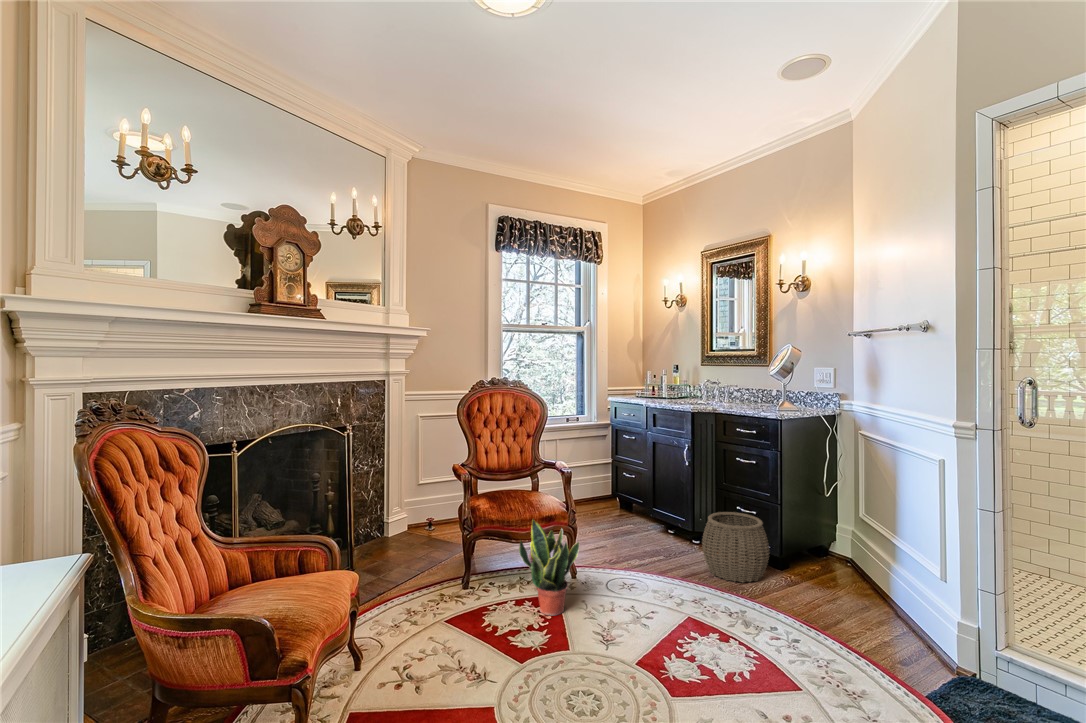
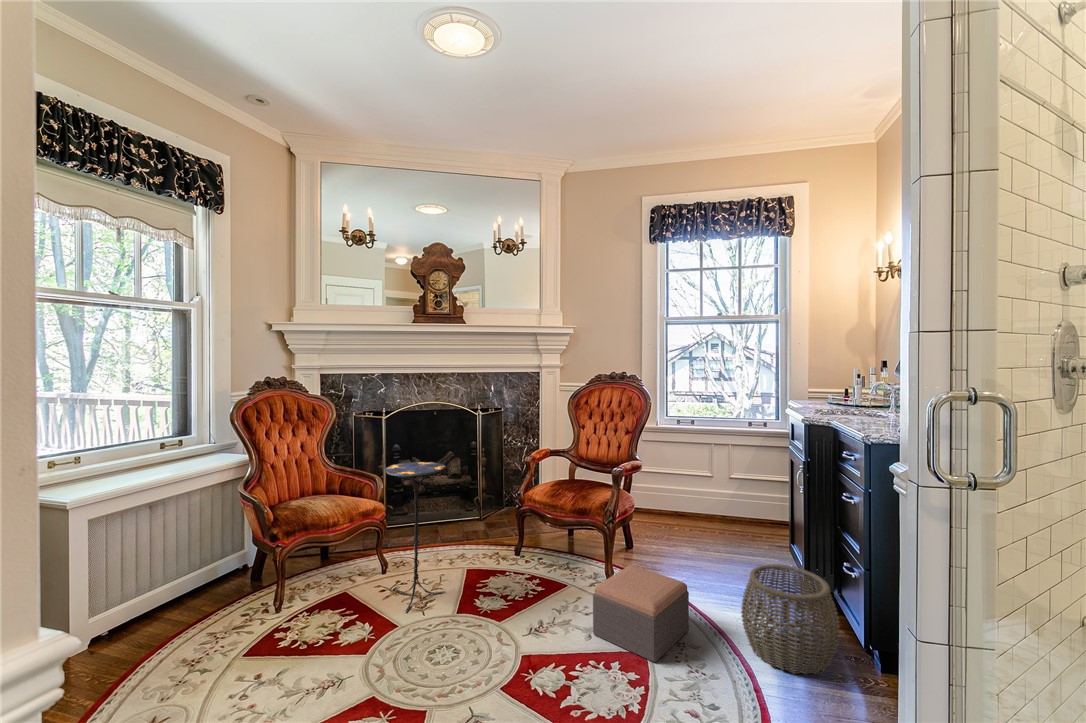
side table: none [414,492,494,688] -> present [385,462,446,611]
potted plant: present [519,519,579,615] -> none [514,502,572,599]
footstool: none [624,546,704,616] -> present [593,565,689,662]

